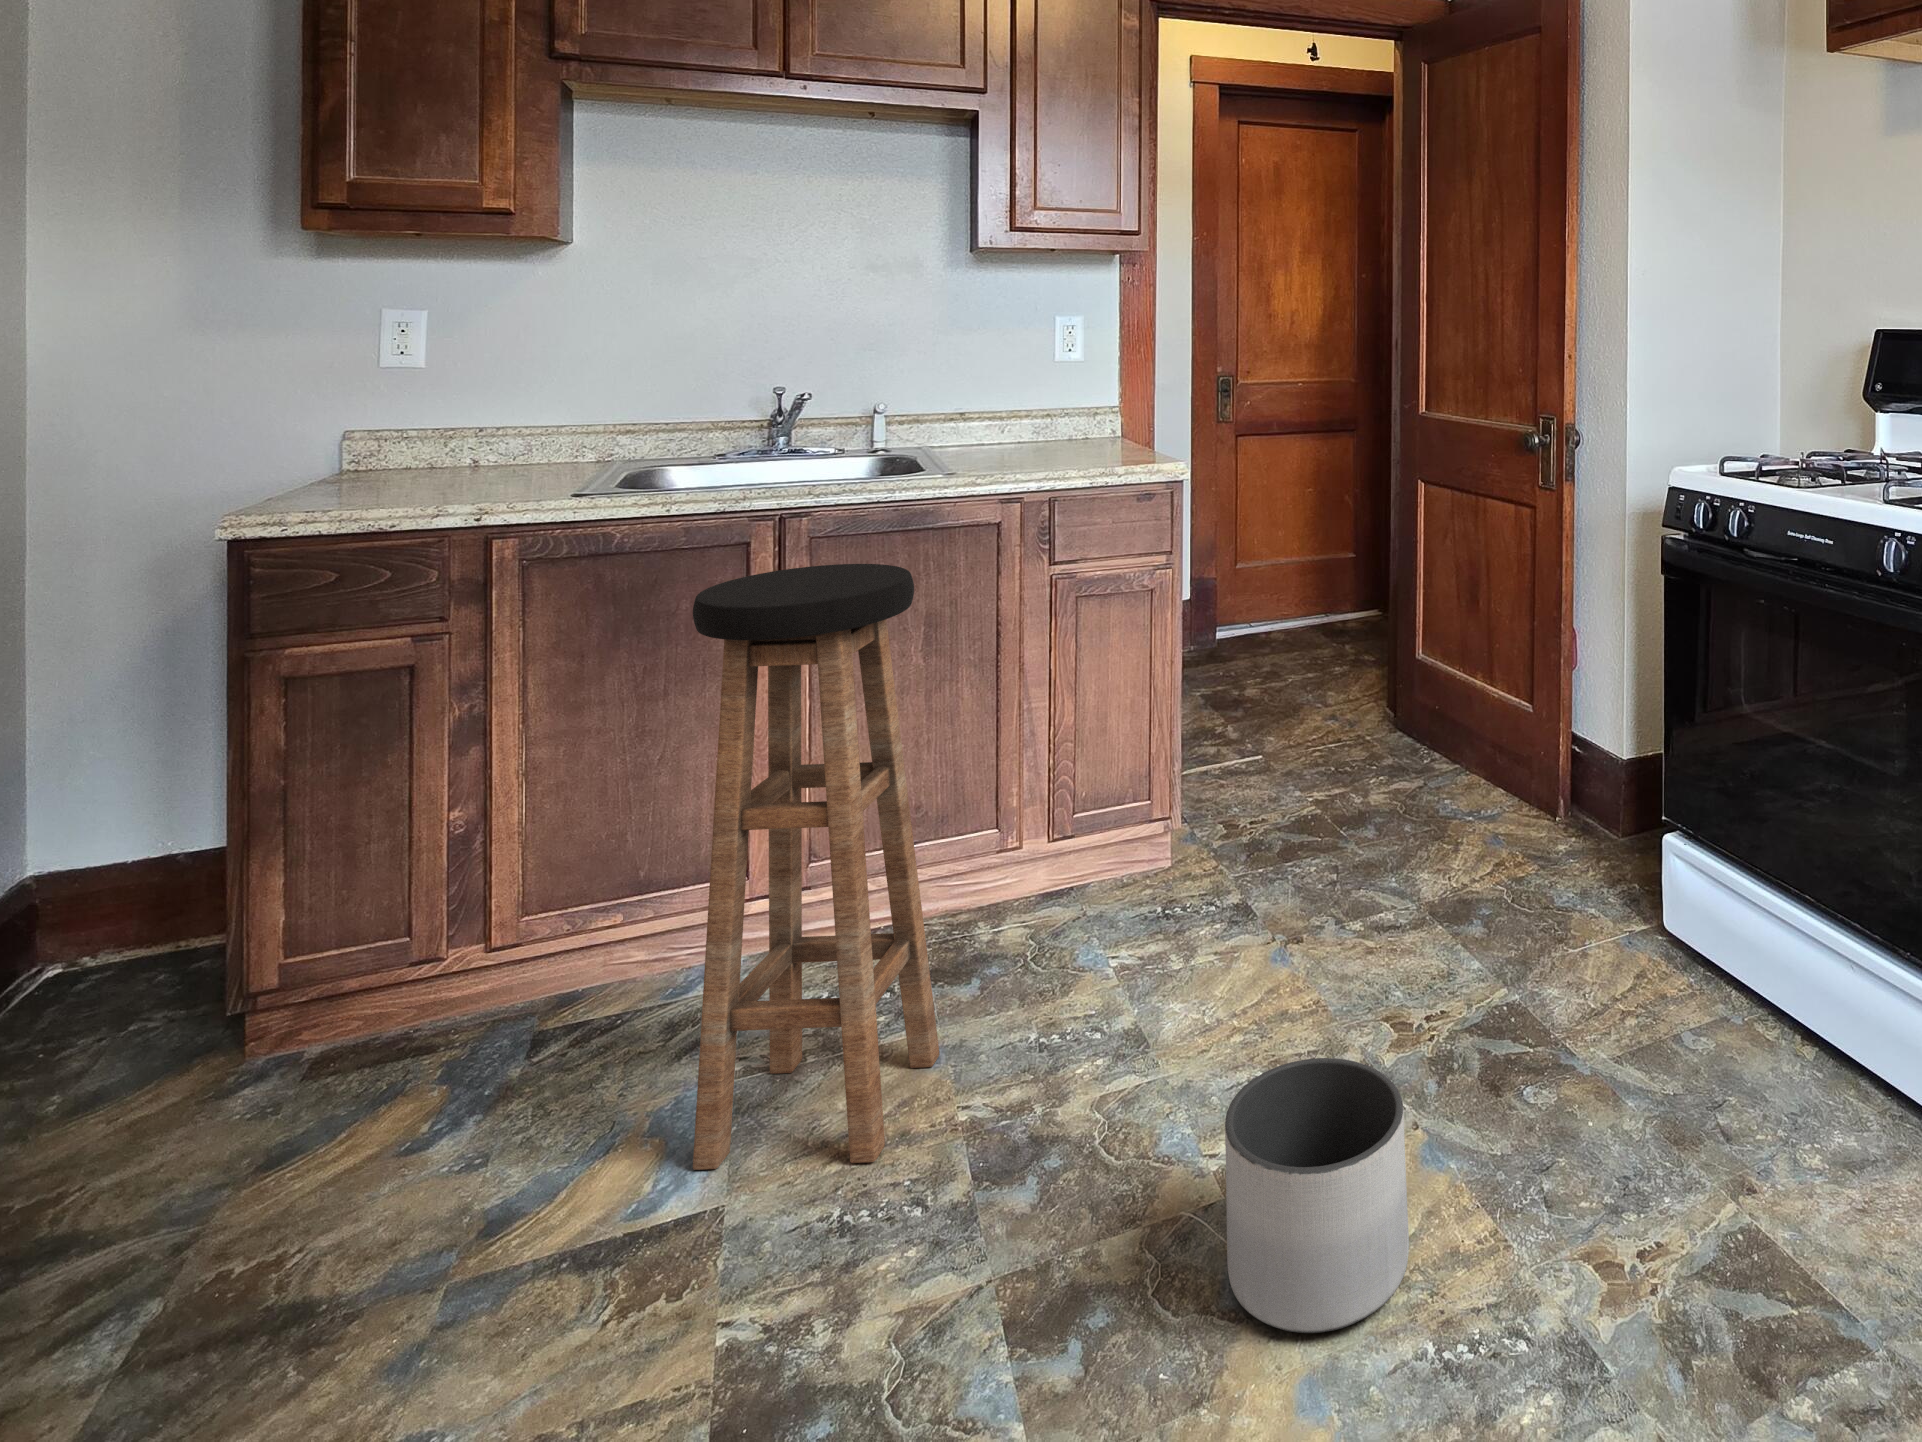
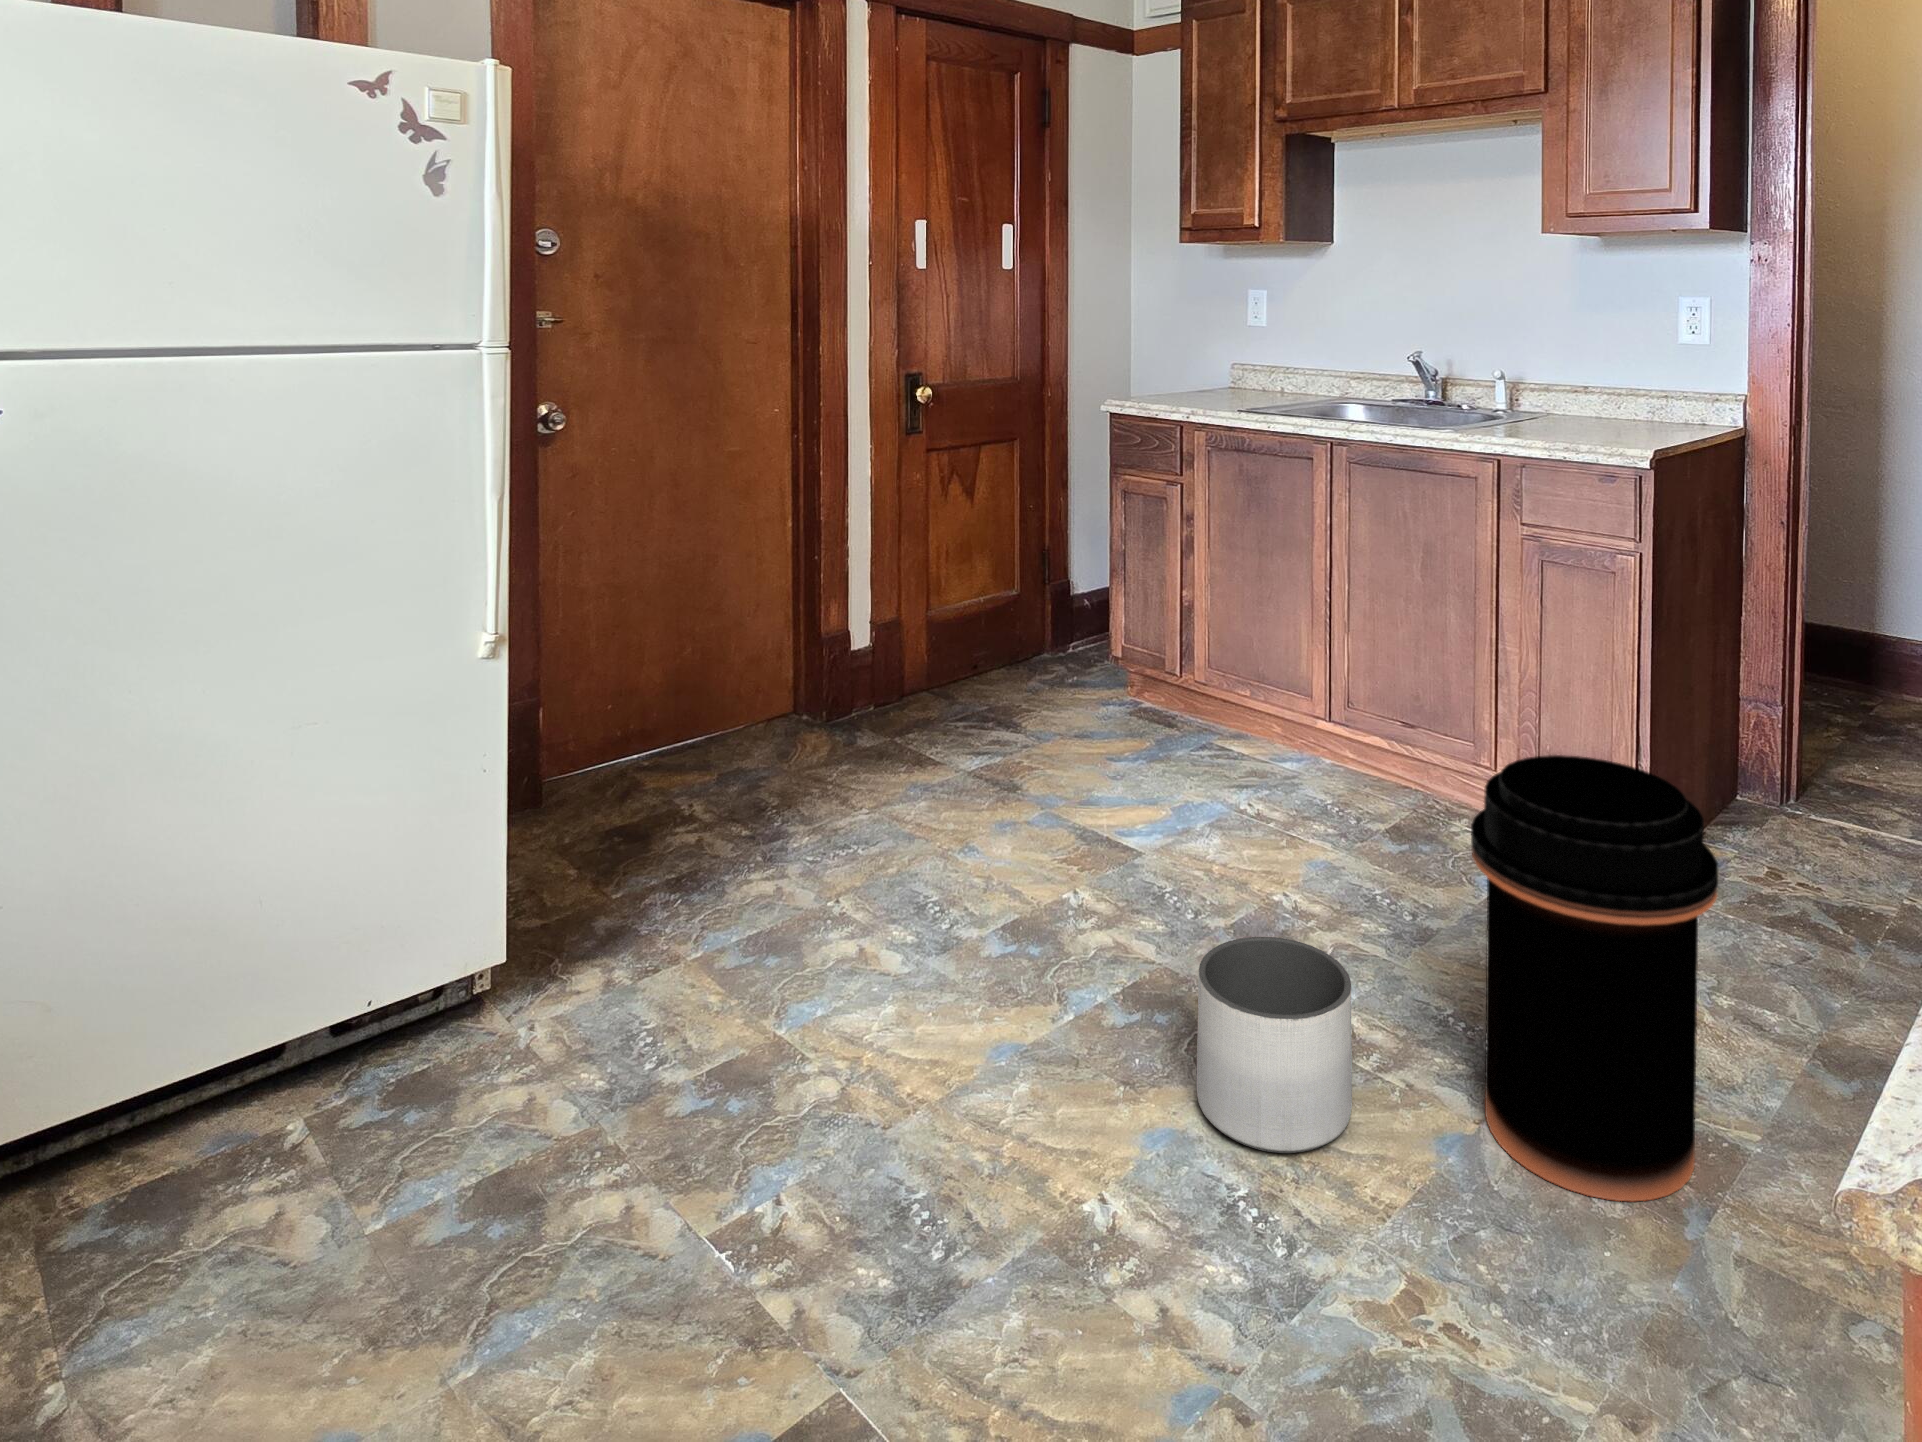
bar stool: present [693,564,940,1170] -> none [1162,469,1324,884]
trash can: none [1347,724,1555,1124] -> present [1471,755,1718,1201]

